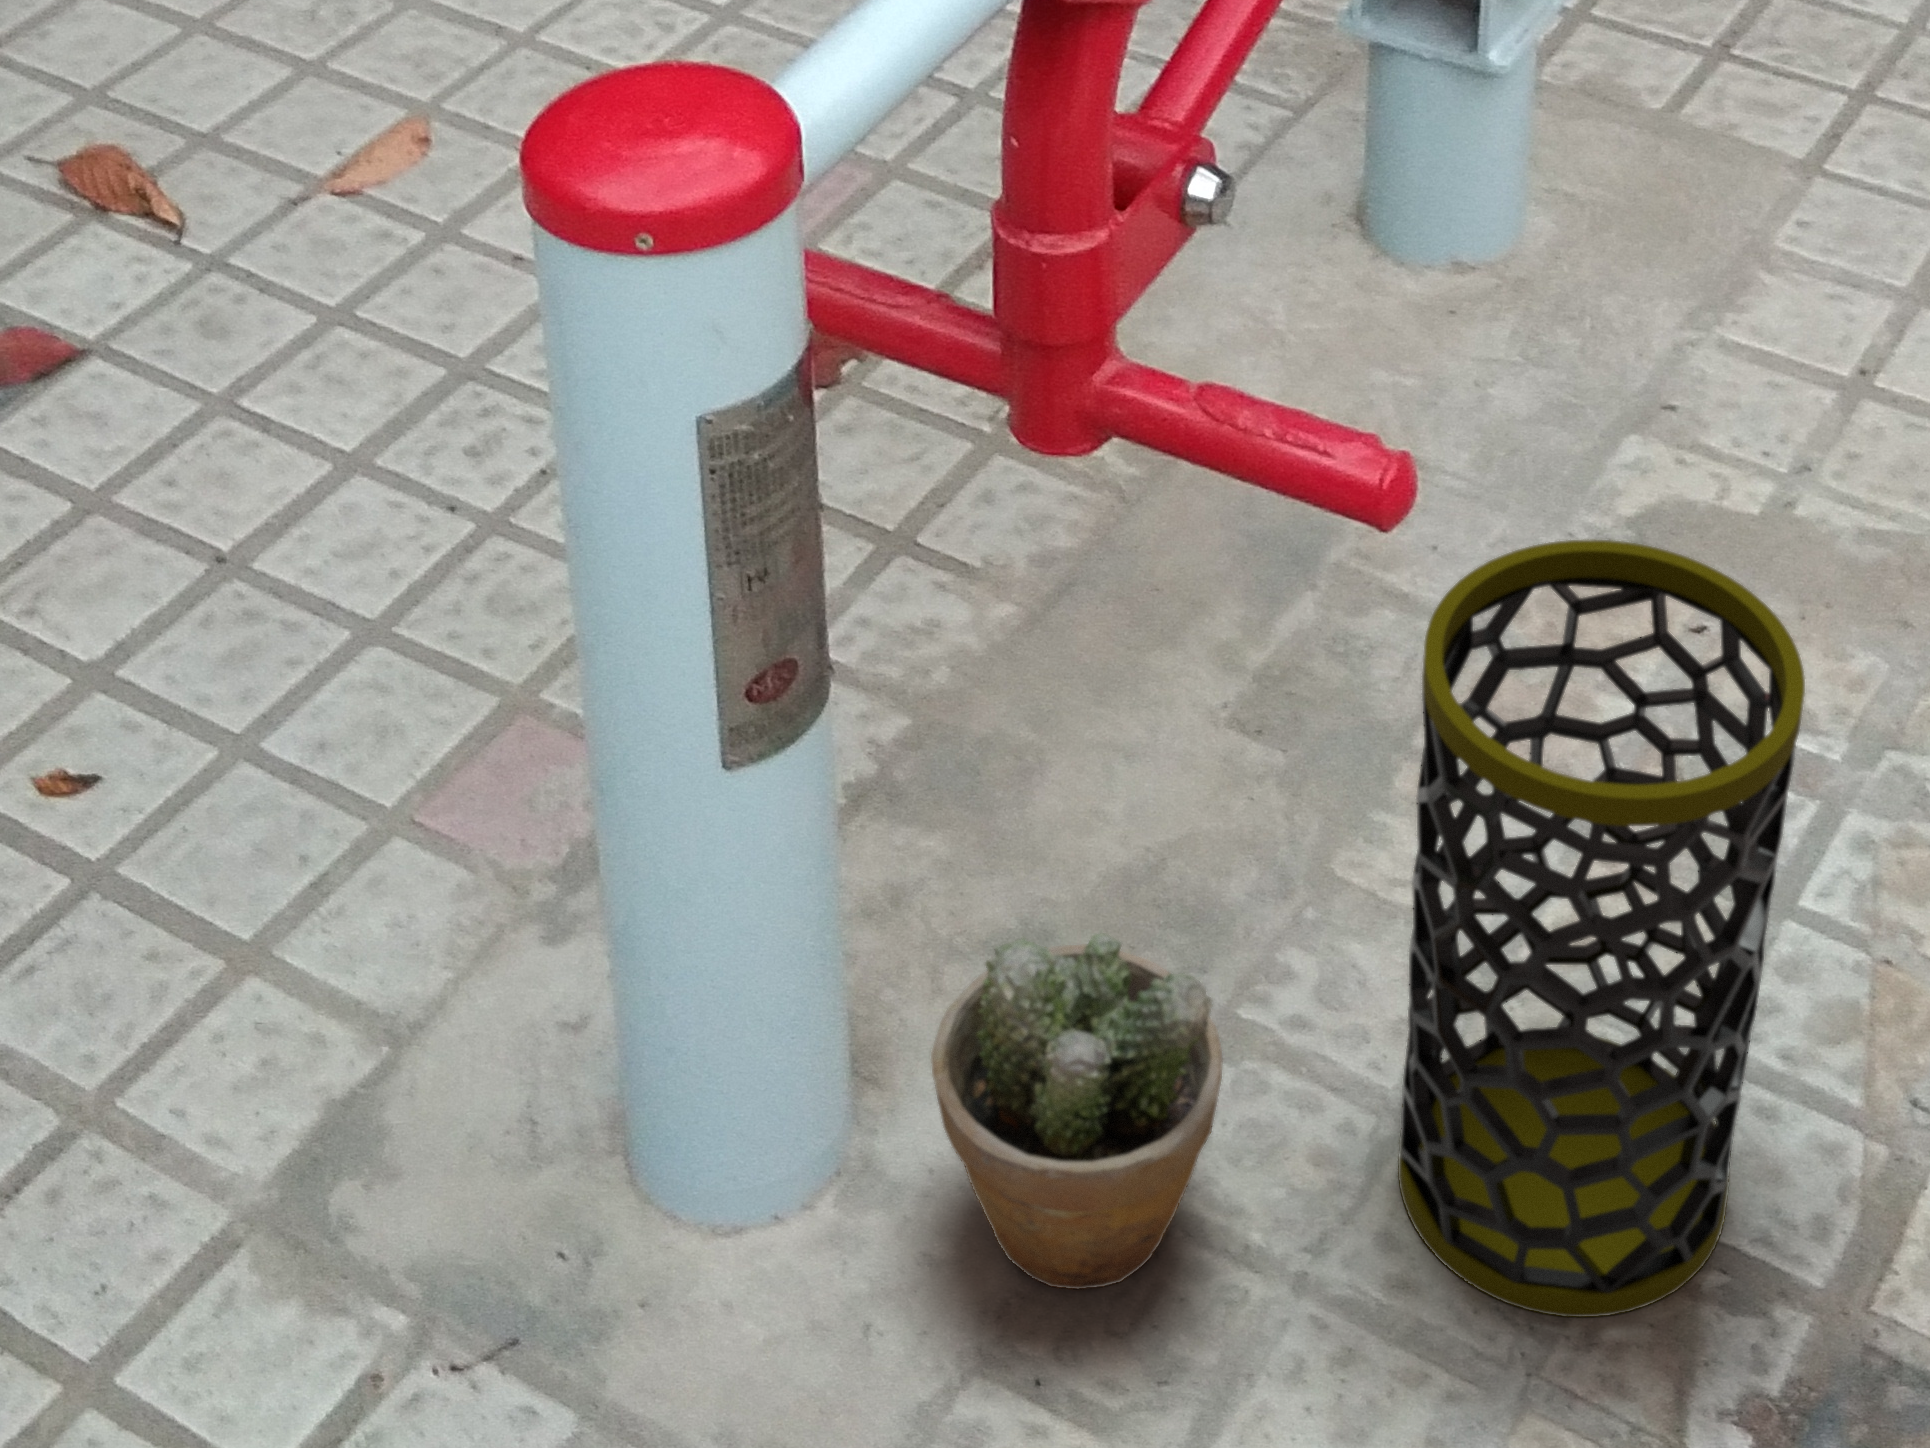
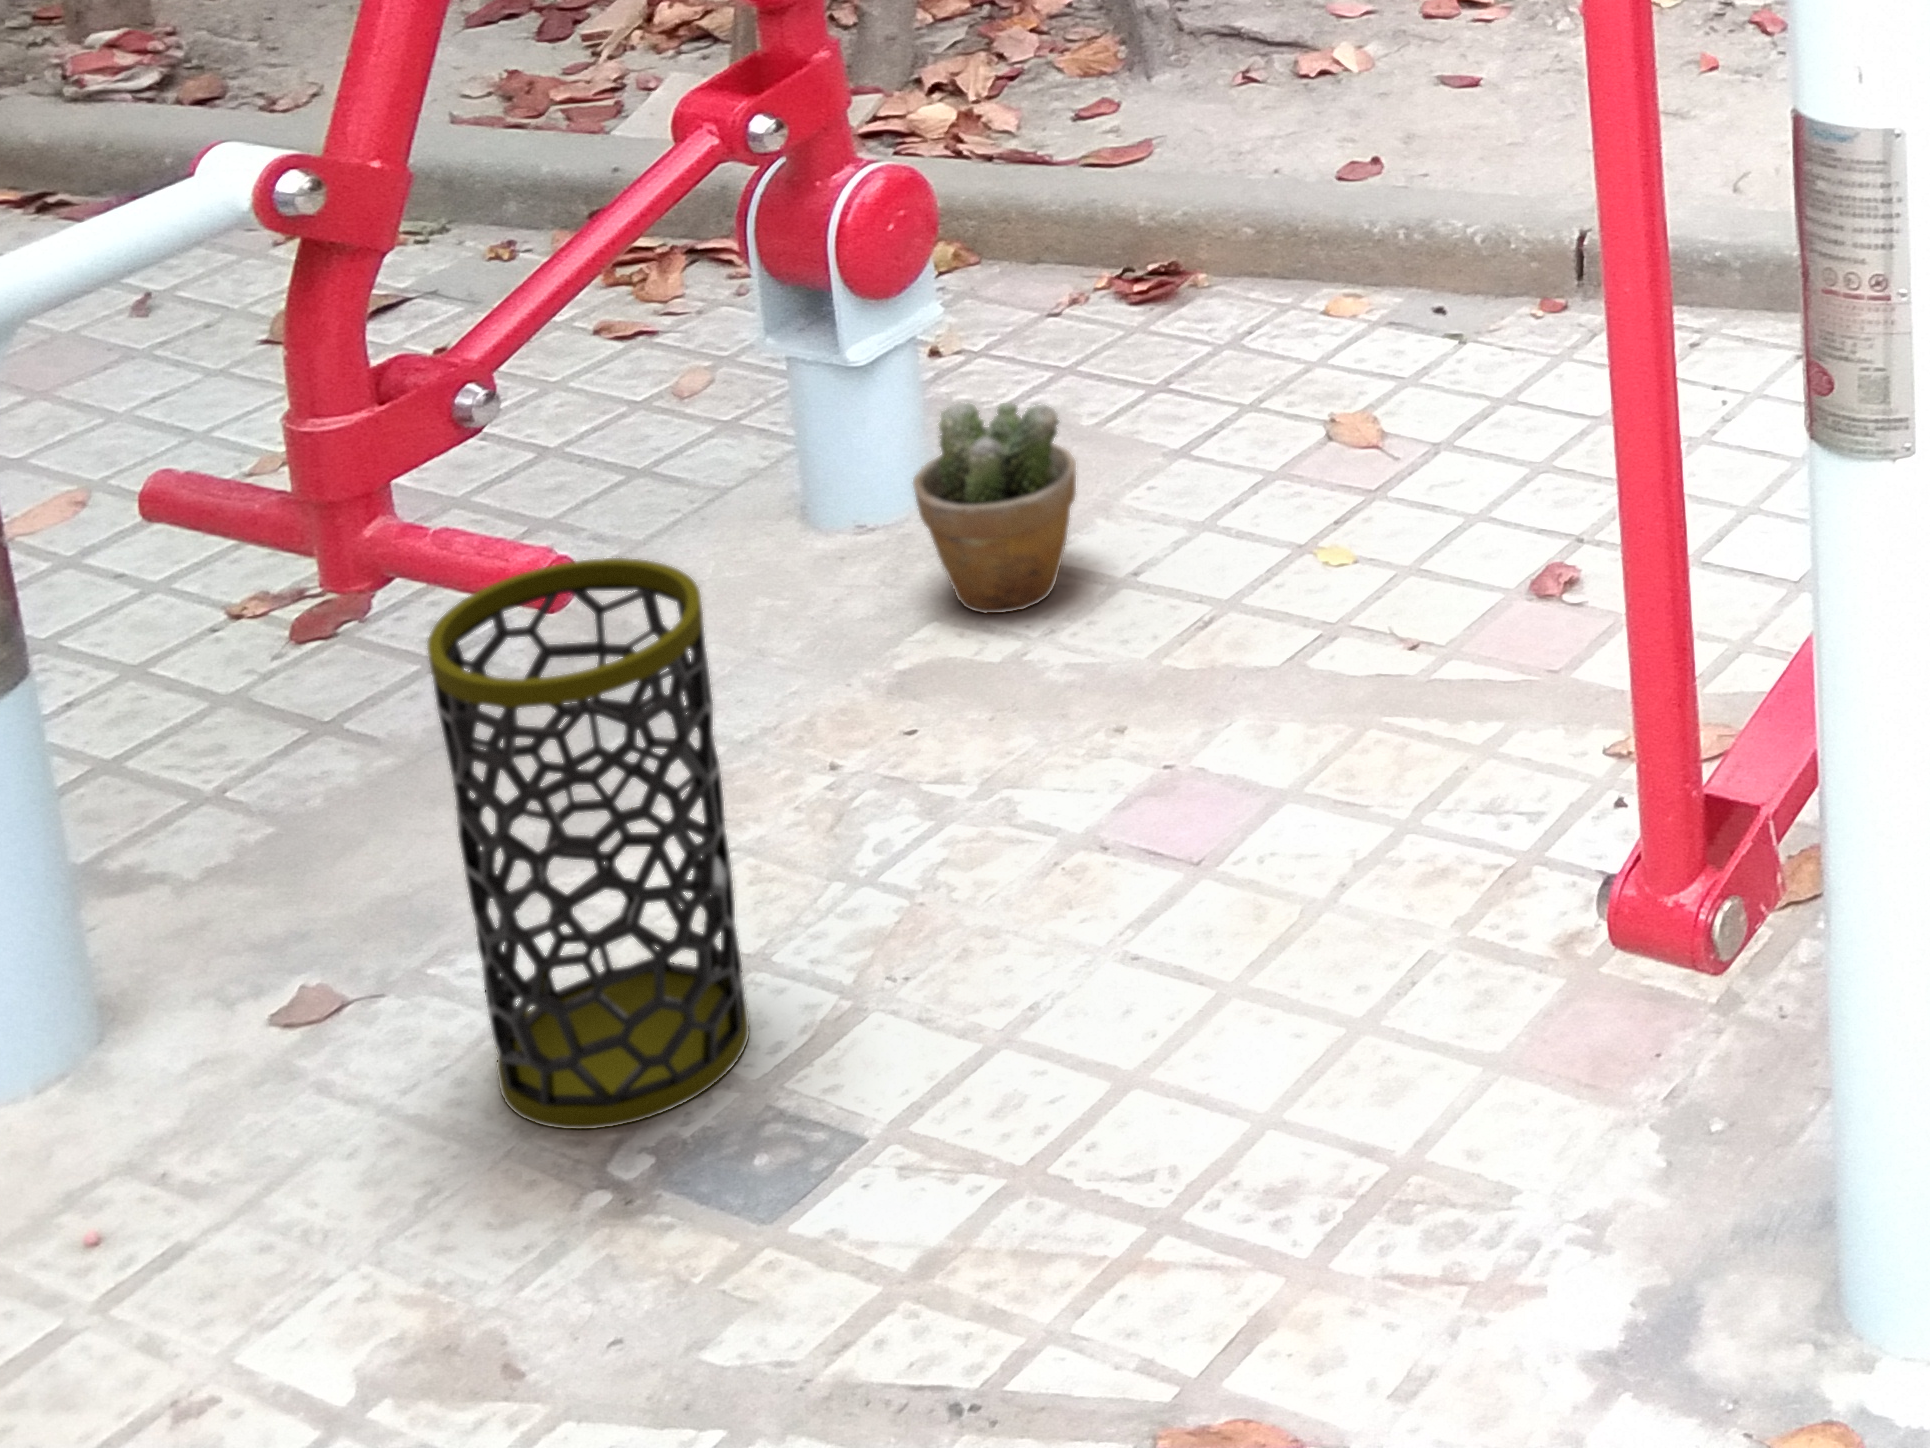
potted plant: present [931,933,1223,1289] -> present [913,403,1076,613]

